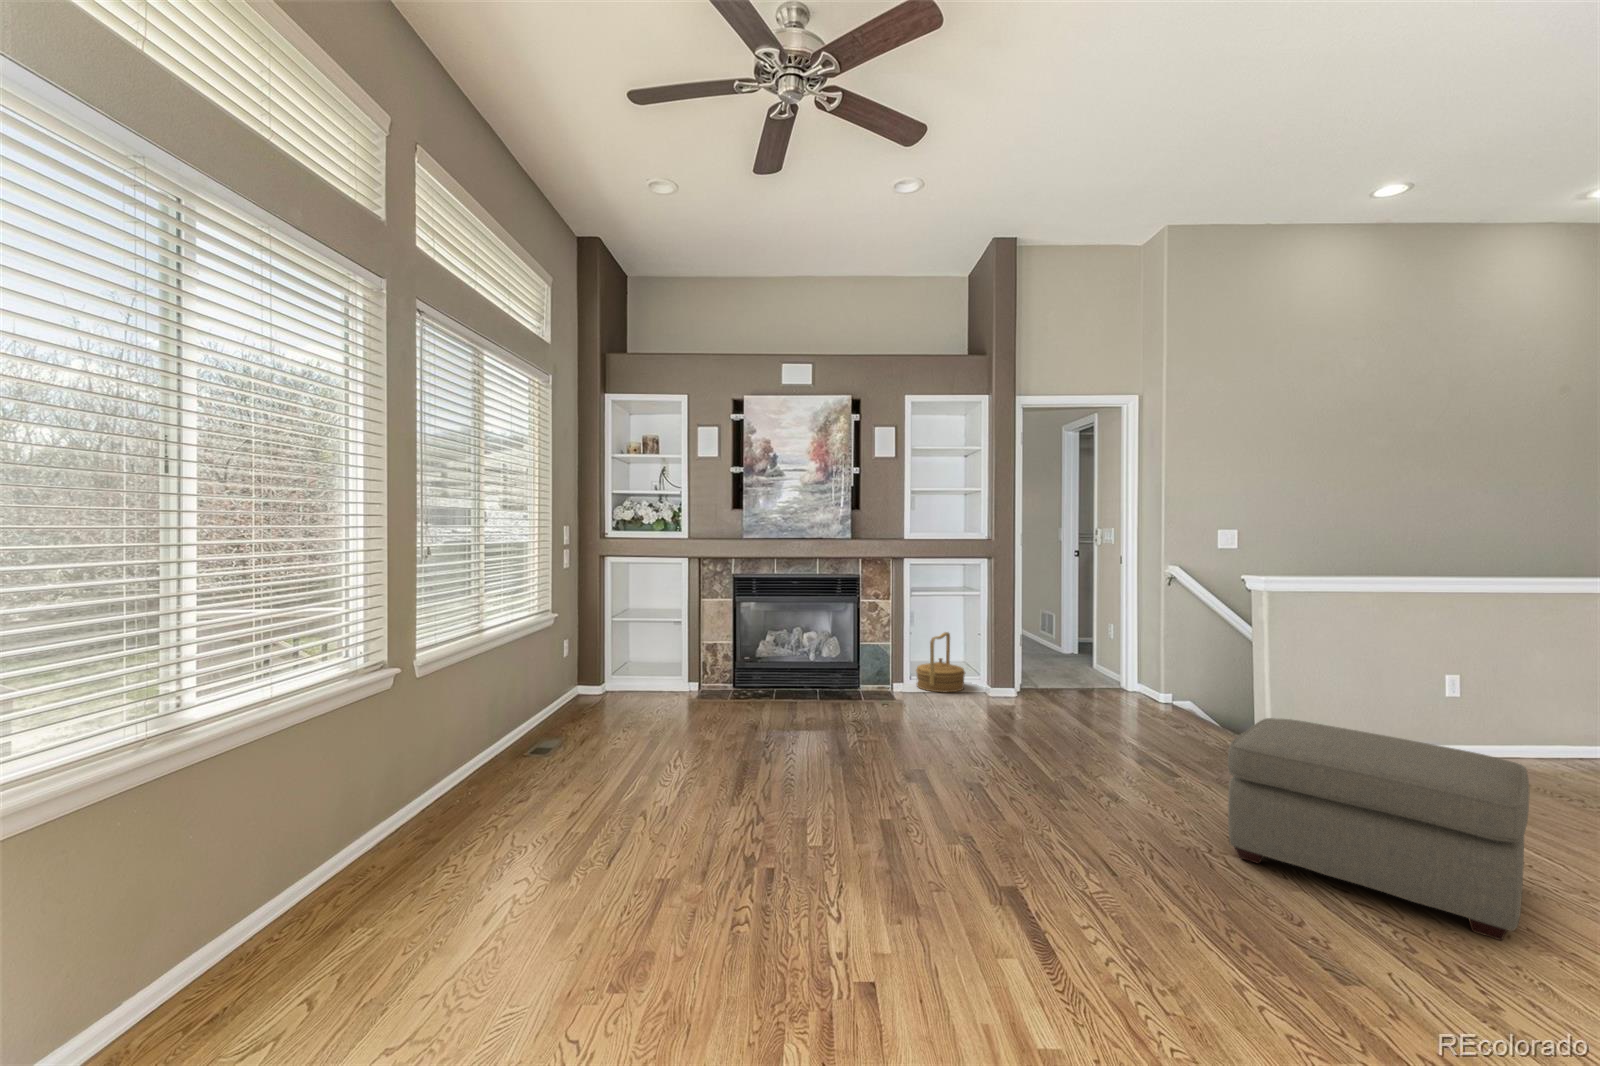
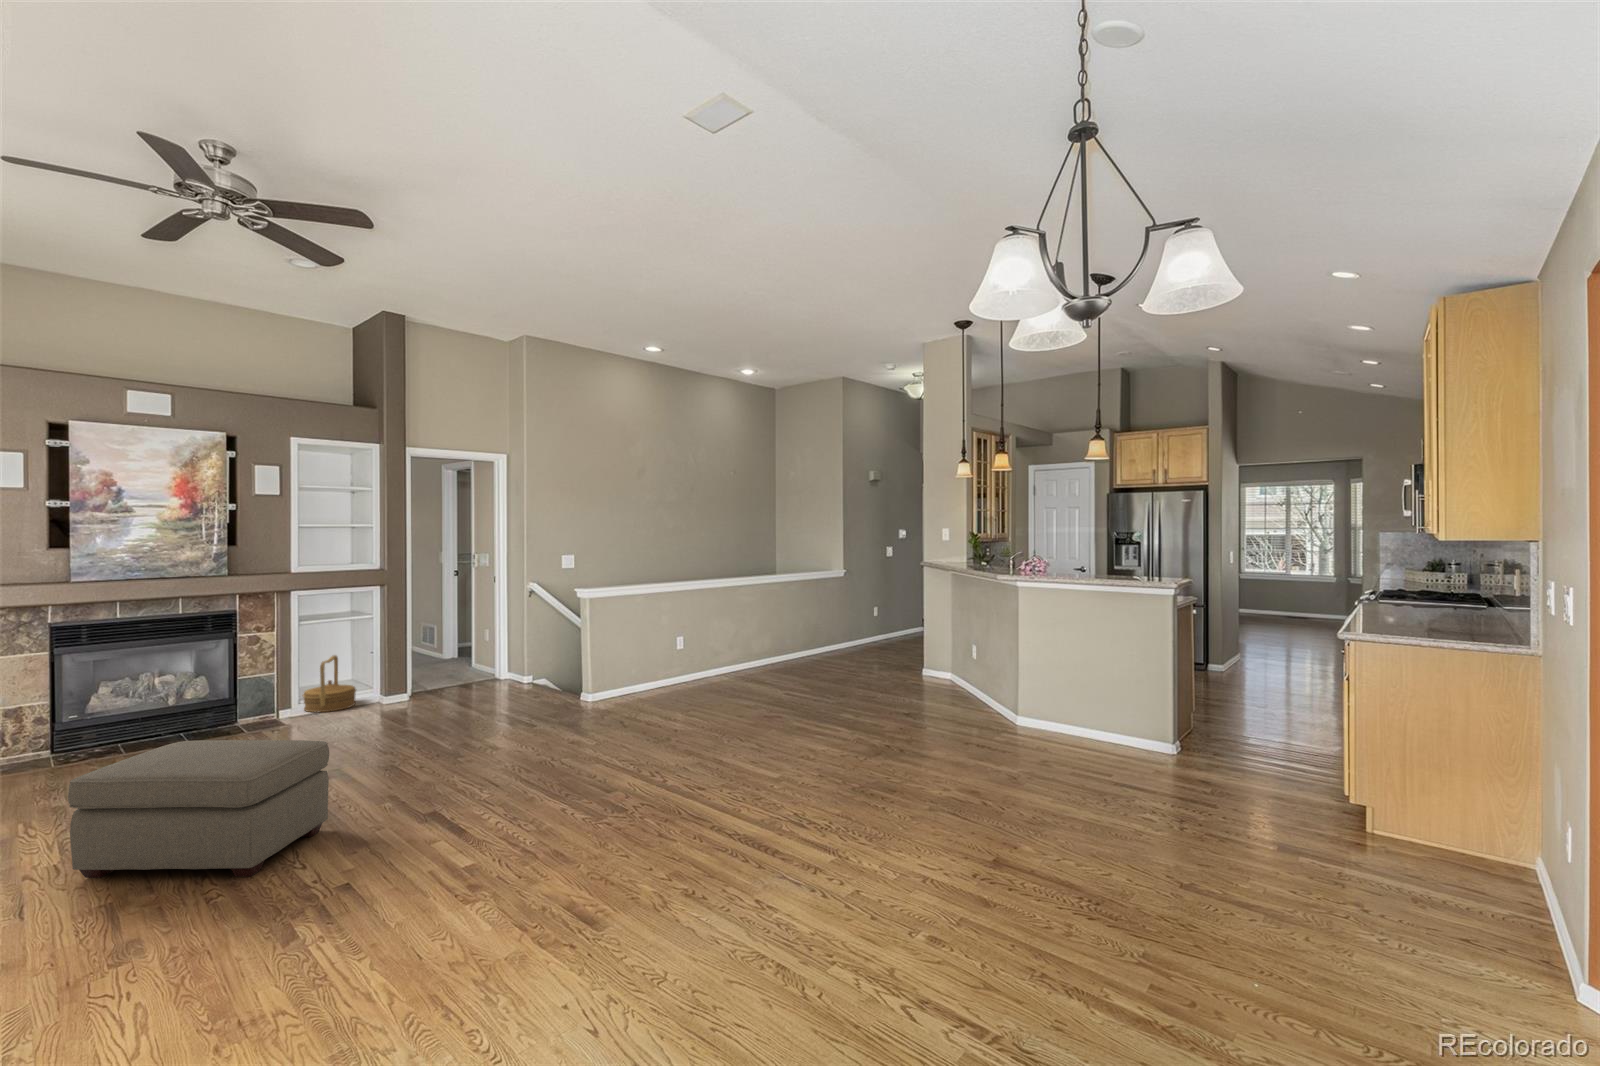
ottoman: present [1228,718,1530,940] -> present [68,740,329,878]

